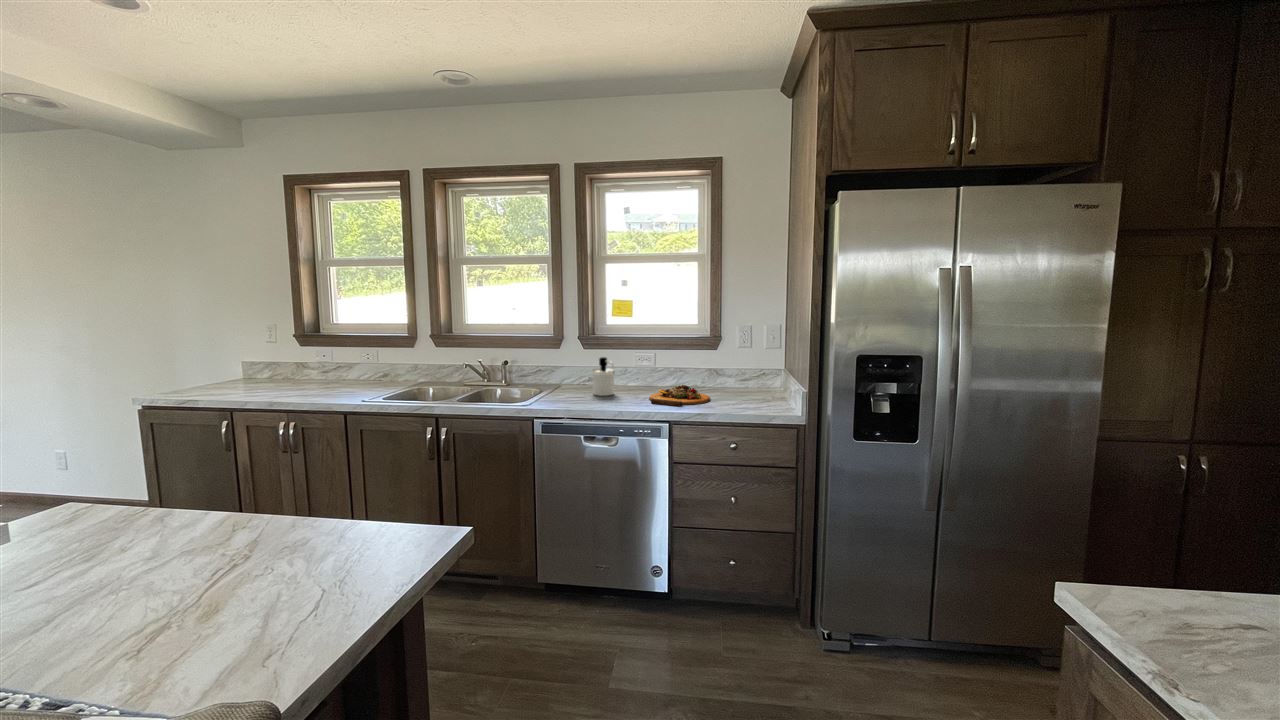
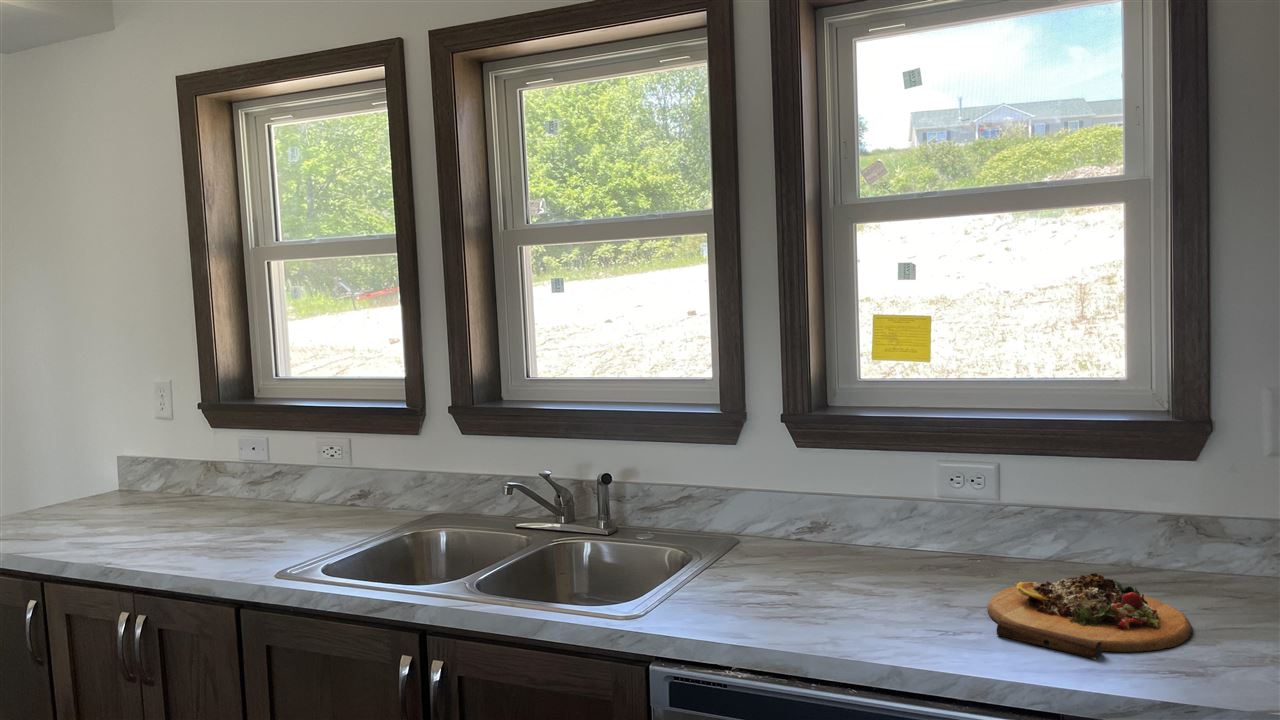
soap dispenser: present [592,357,615,396] -> none [818,479,881,588]

